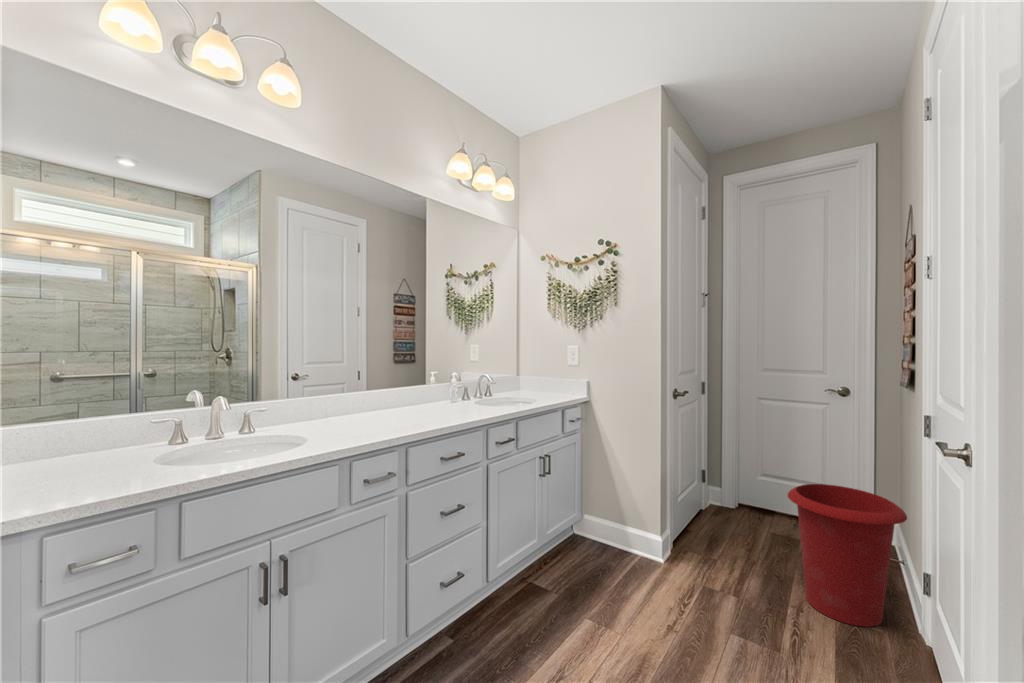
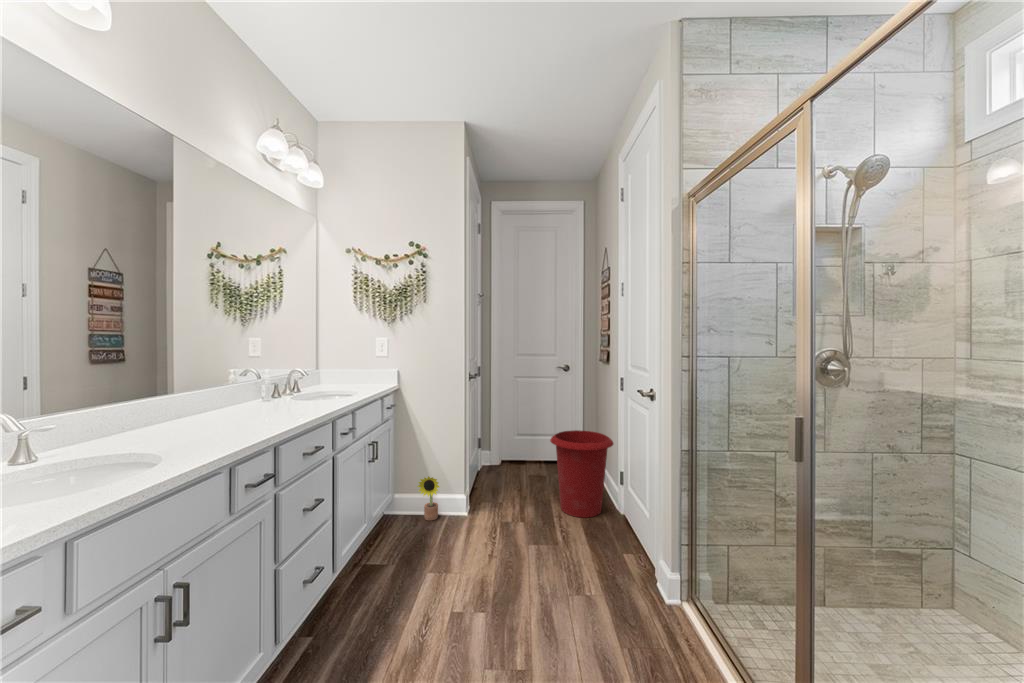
decorative plant: none [601,505,628,558] -> present [417,476,439,520]

